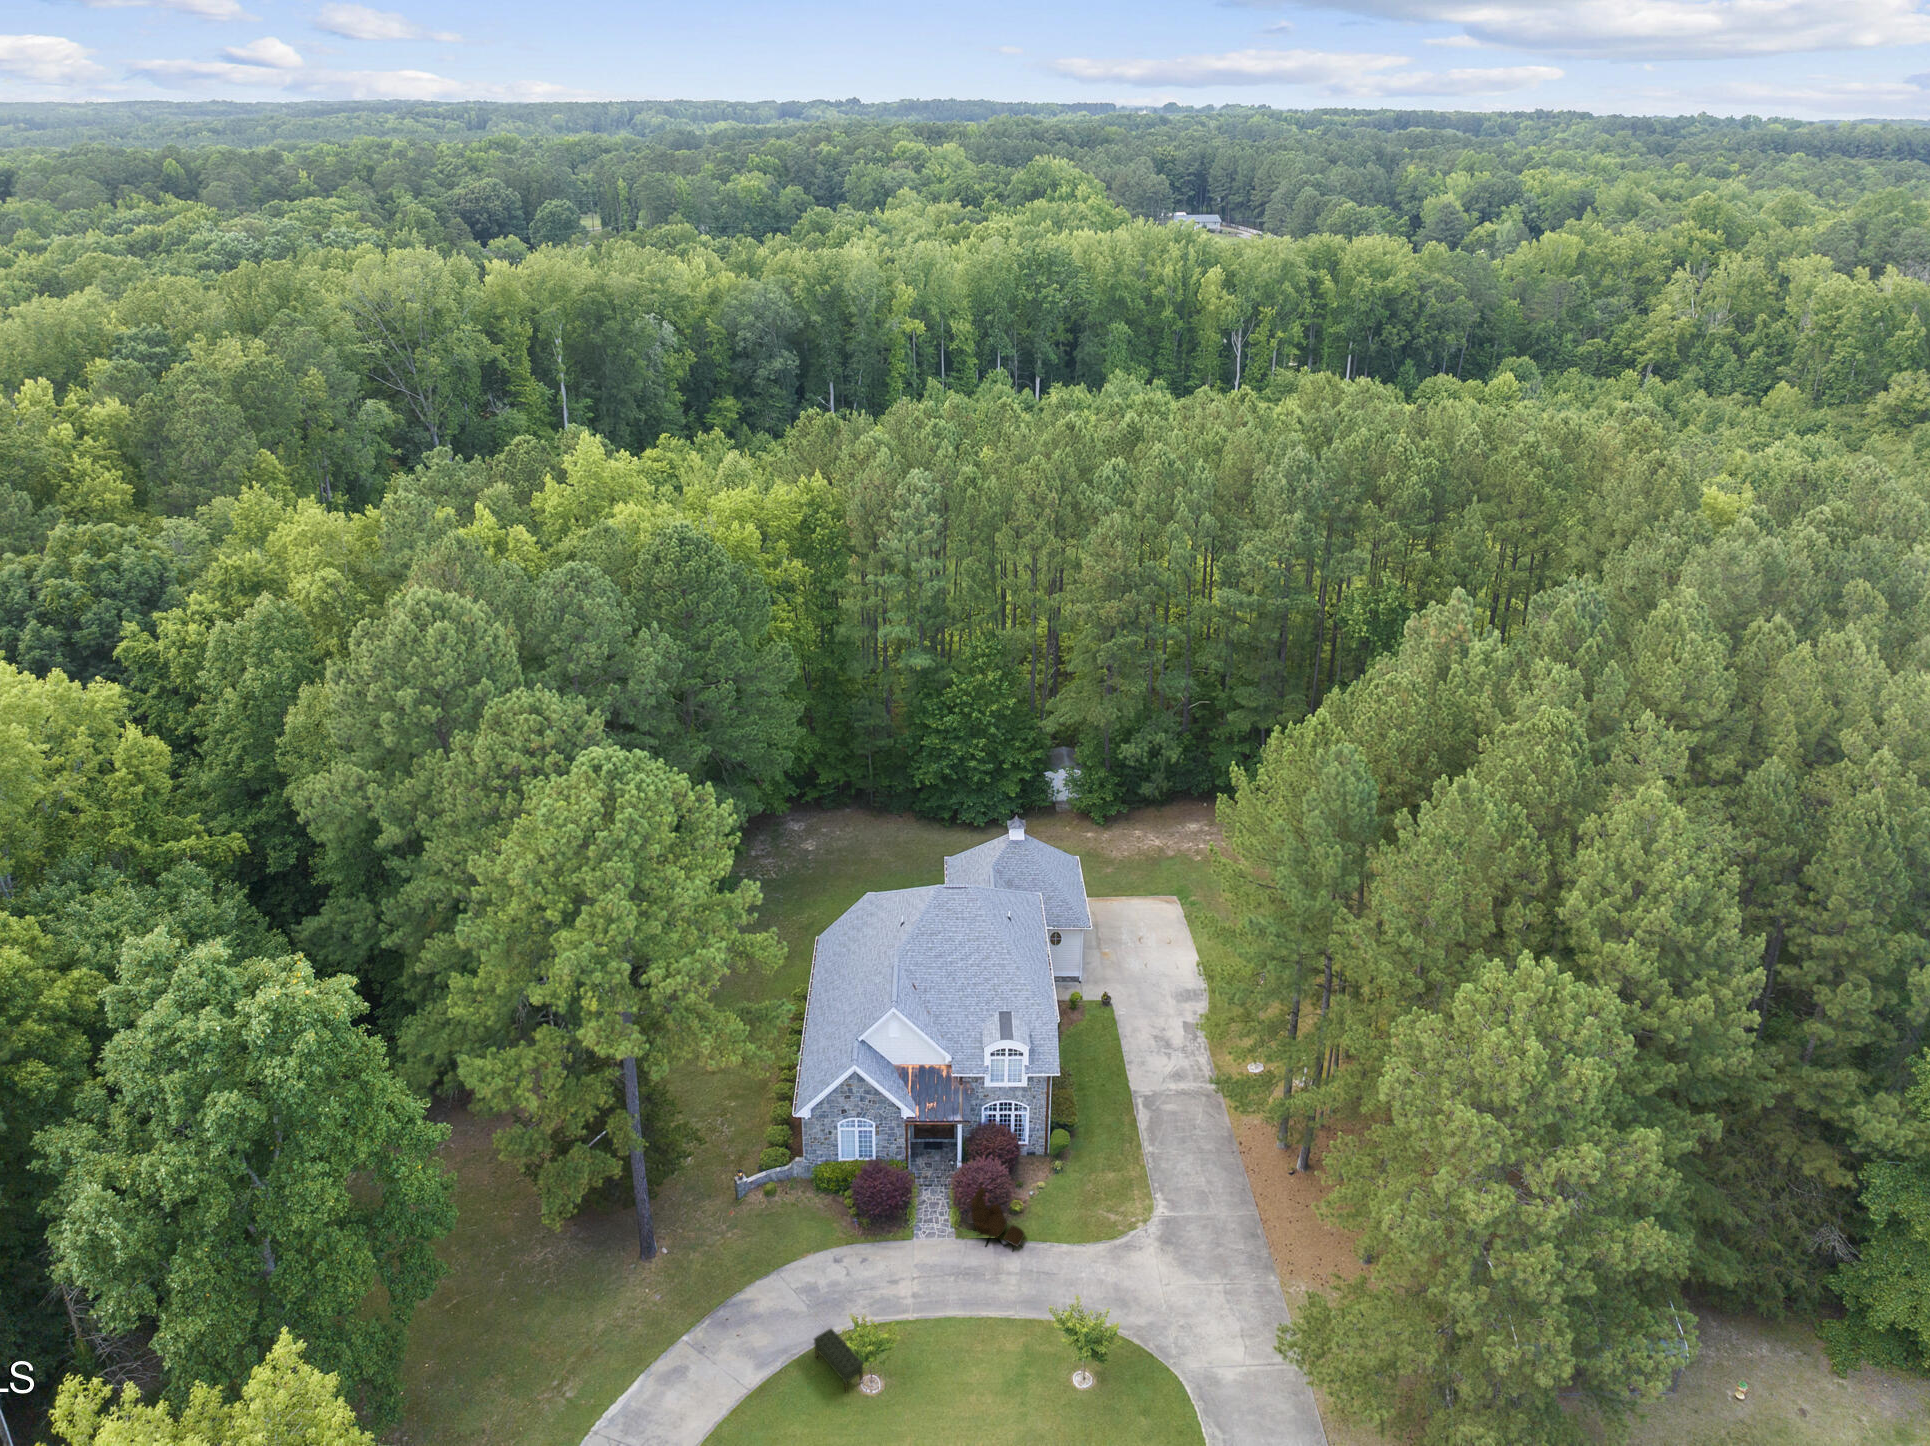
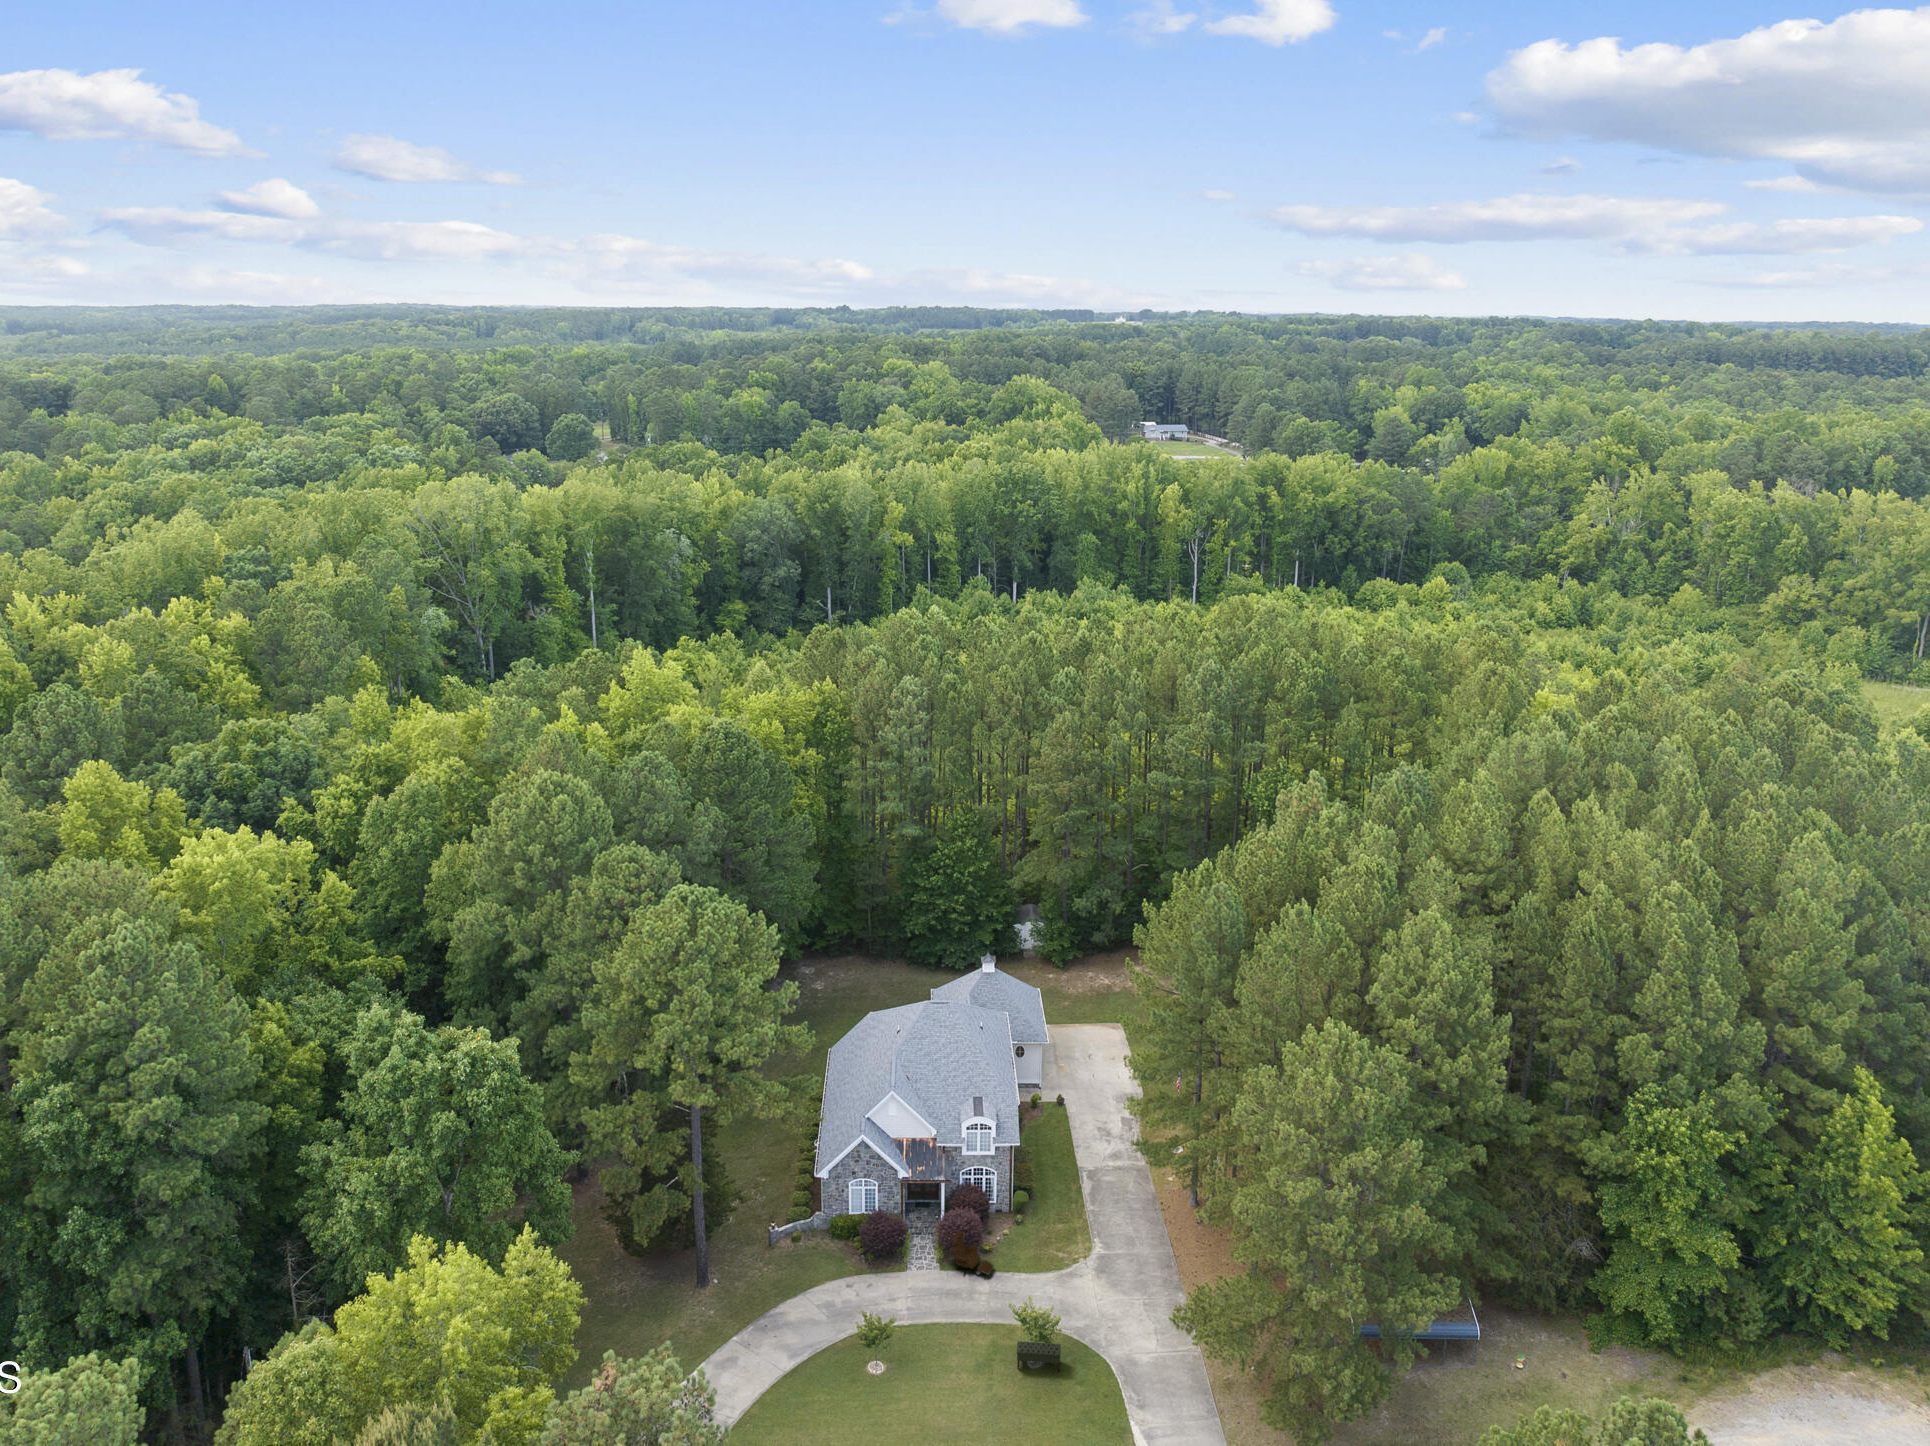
bench: present [814,1329,863,1392] -> present [1017,1341,1061,1372]

